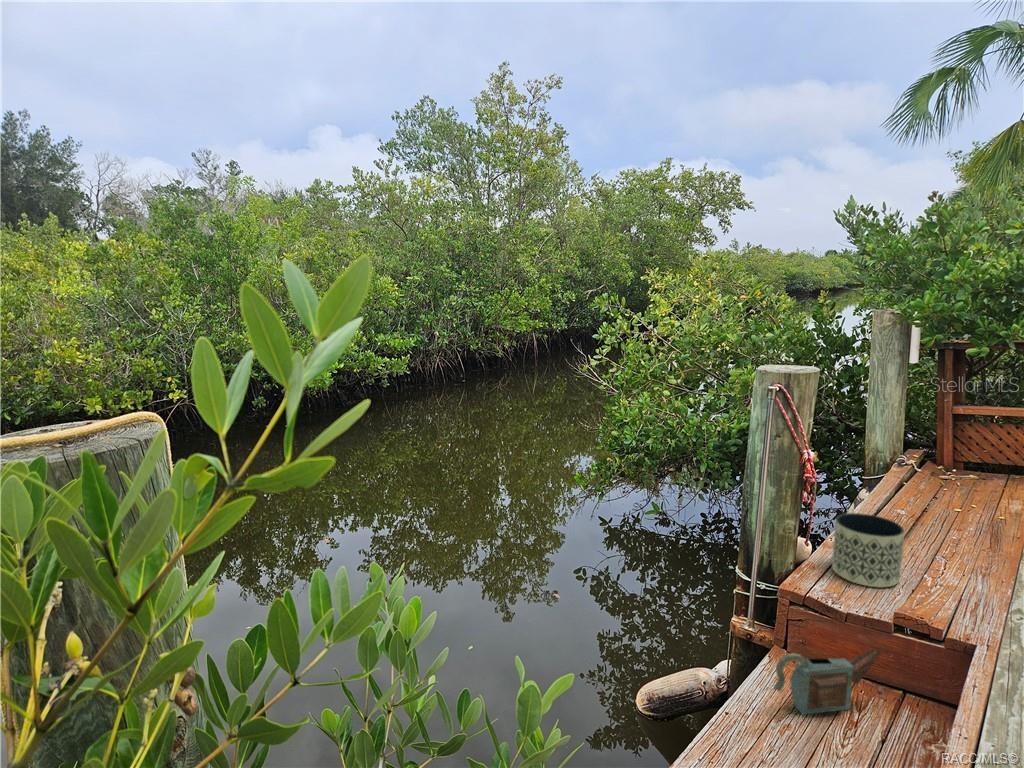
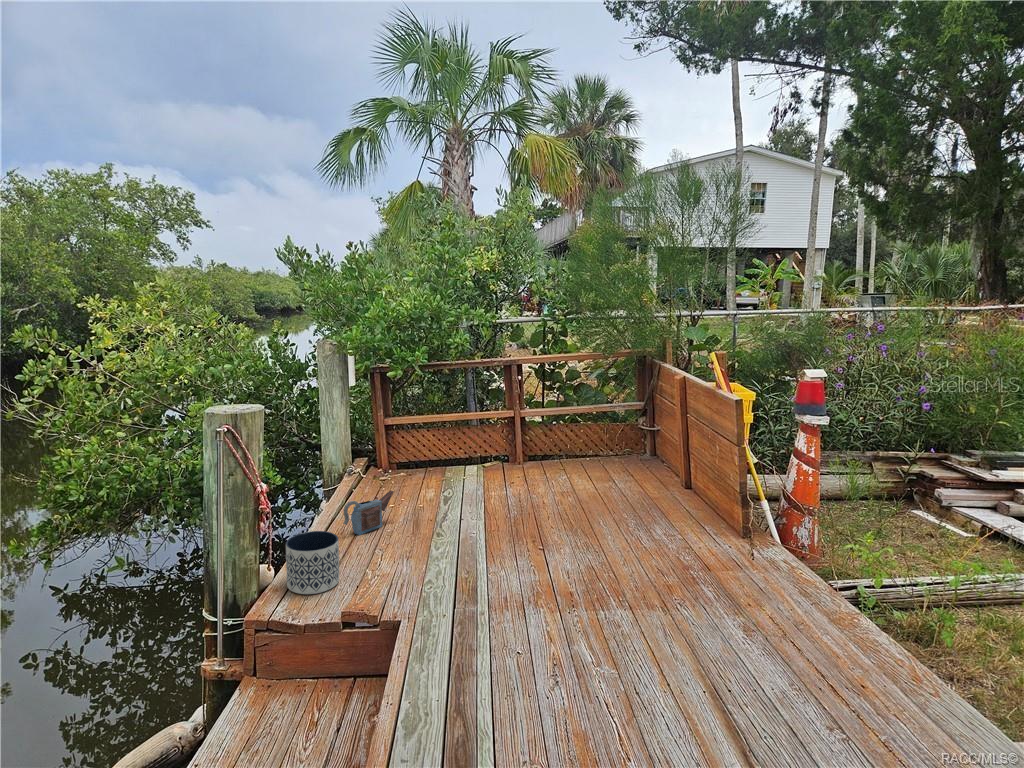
watering can: present [774,649,881,714] -> present [343,490,394,535]

